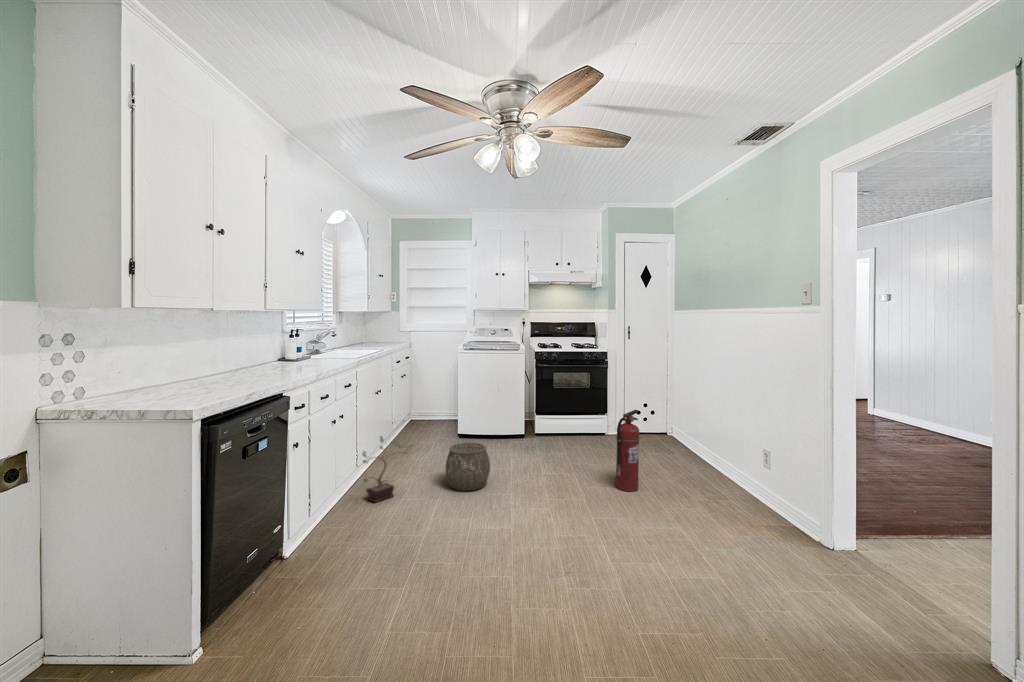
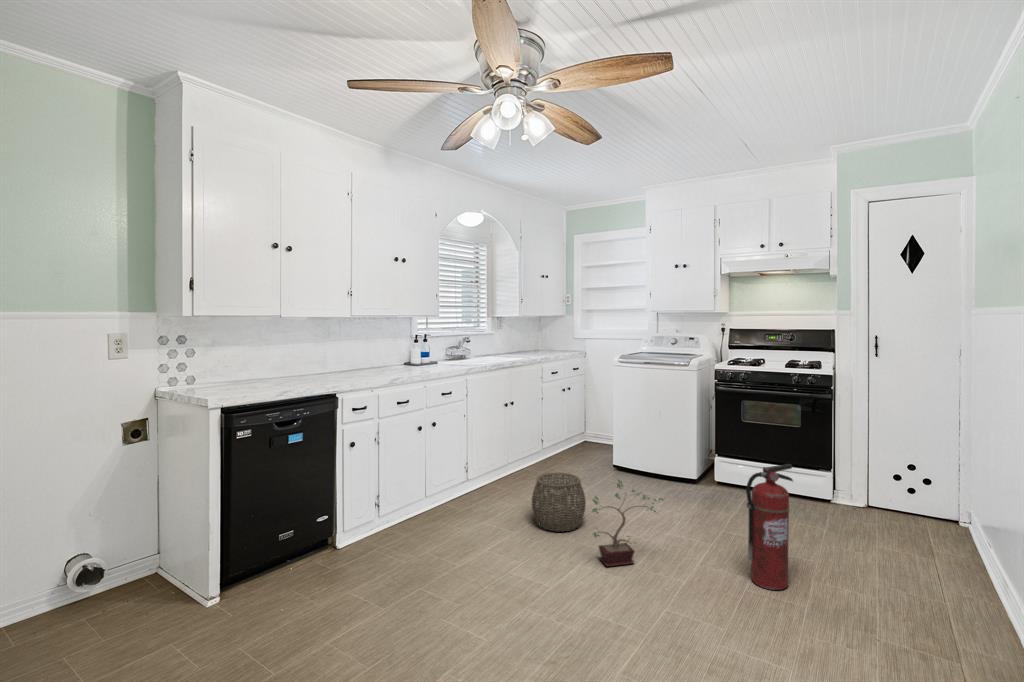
potted plant: present [362,436,413,502] -> present [592,480,664,566]

